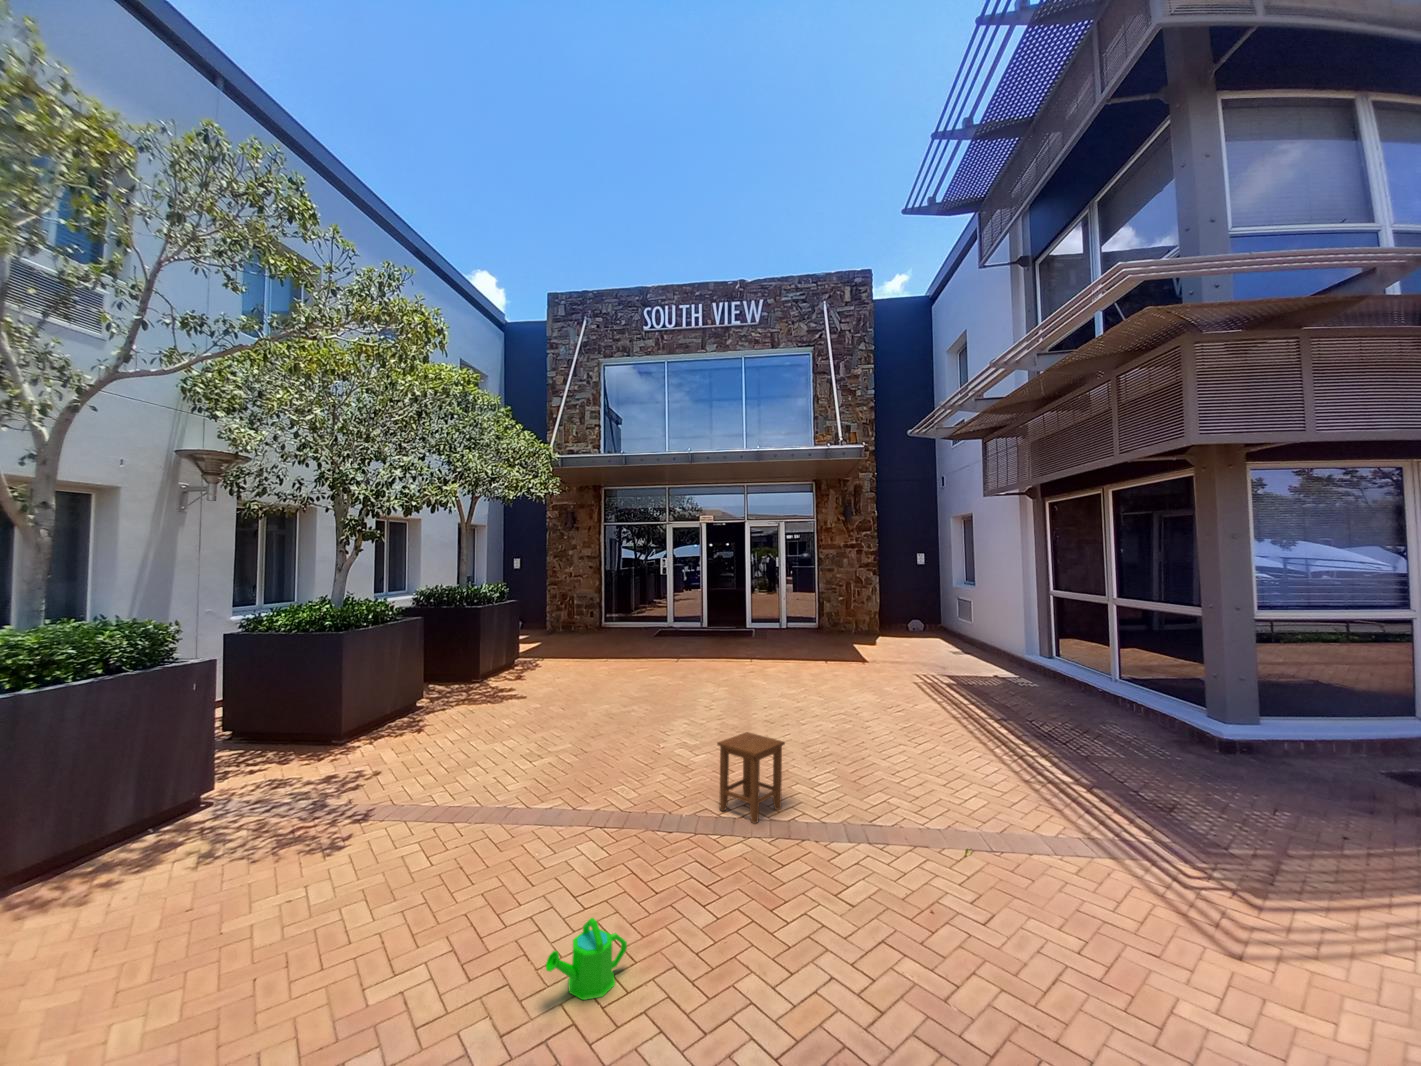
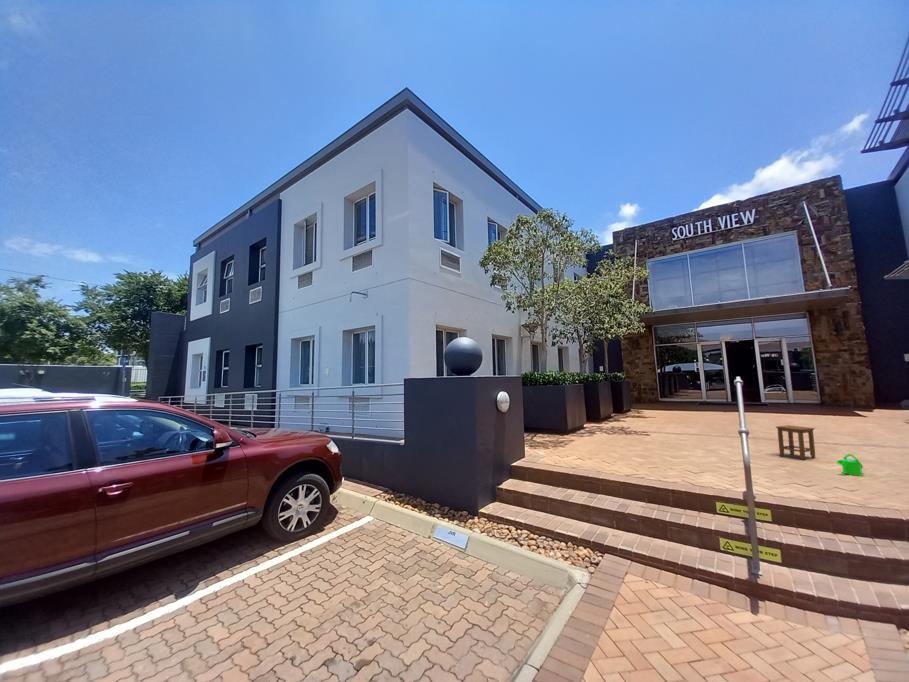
stool: present [717,732,785,823] -> present [776,425,816,460]

